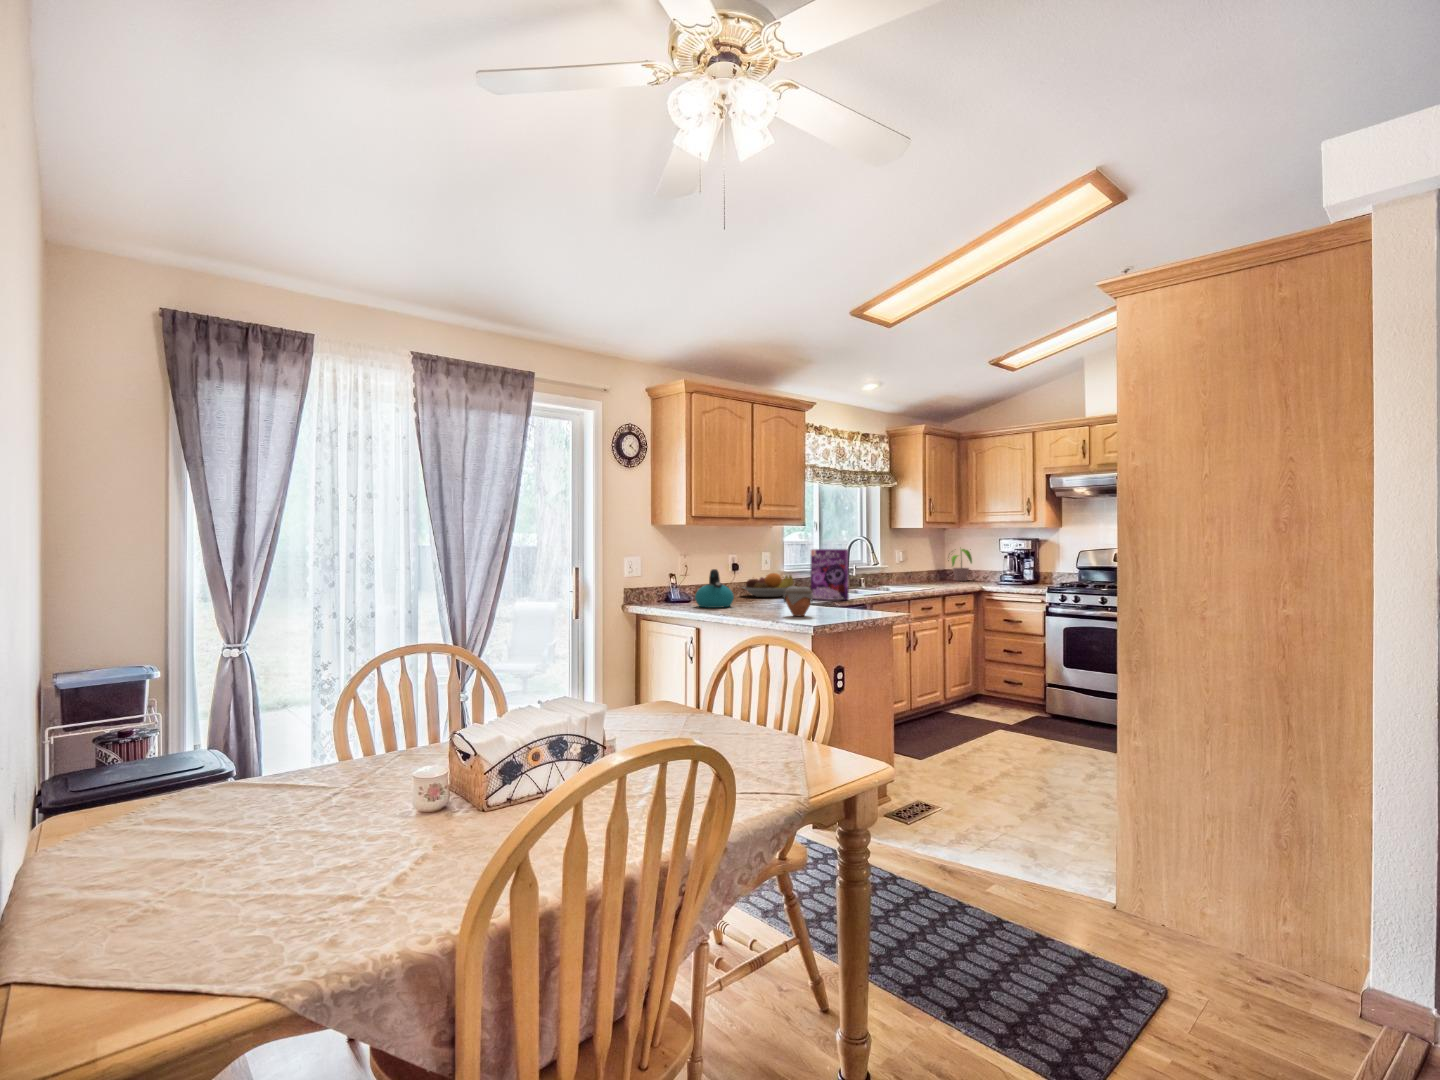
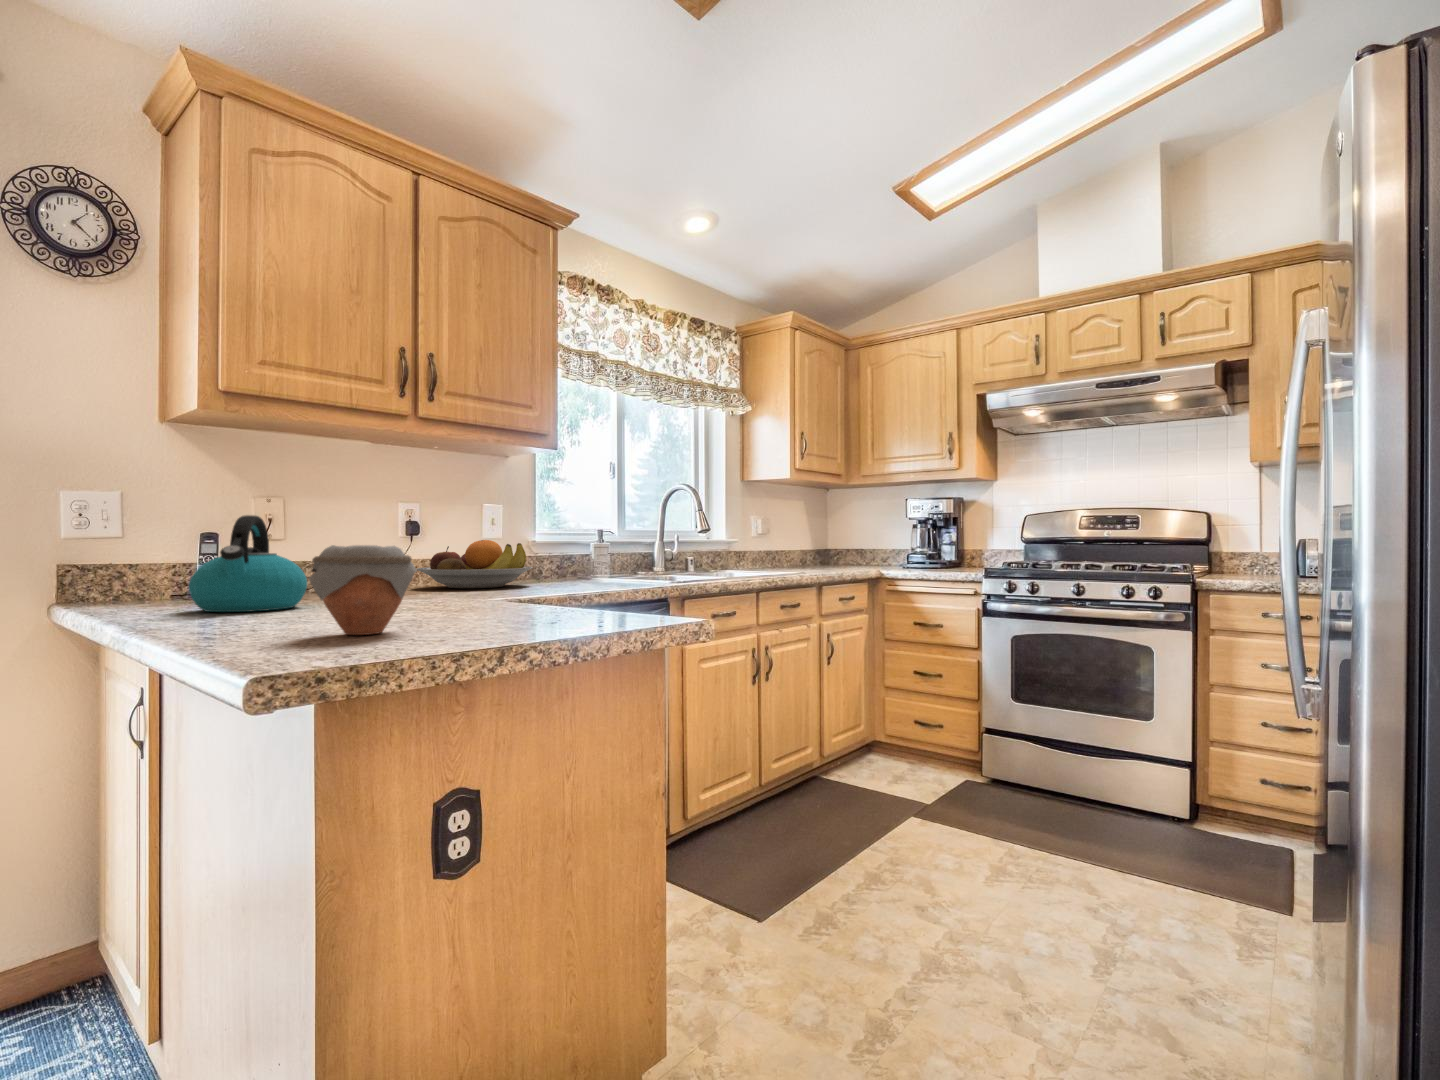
cereal box: present [811,549,849,600] -> none [547,486,622,592]
potted plant: present [948,549,972,581] -> none [824,514,875,565]

